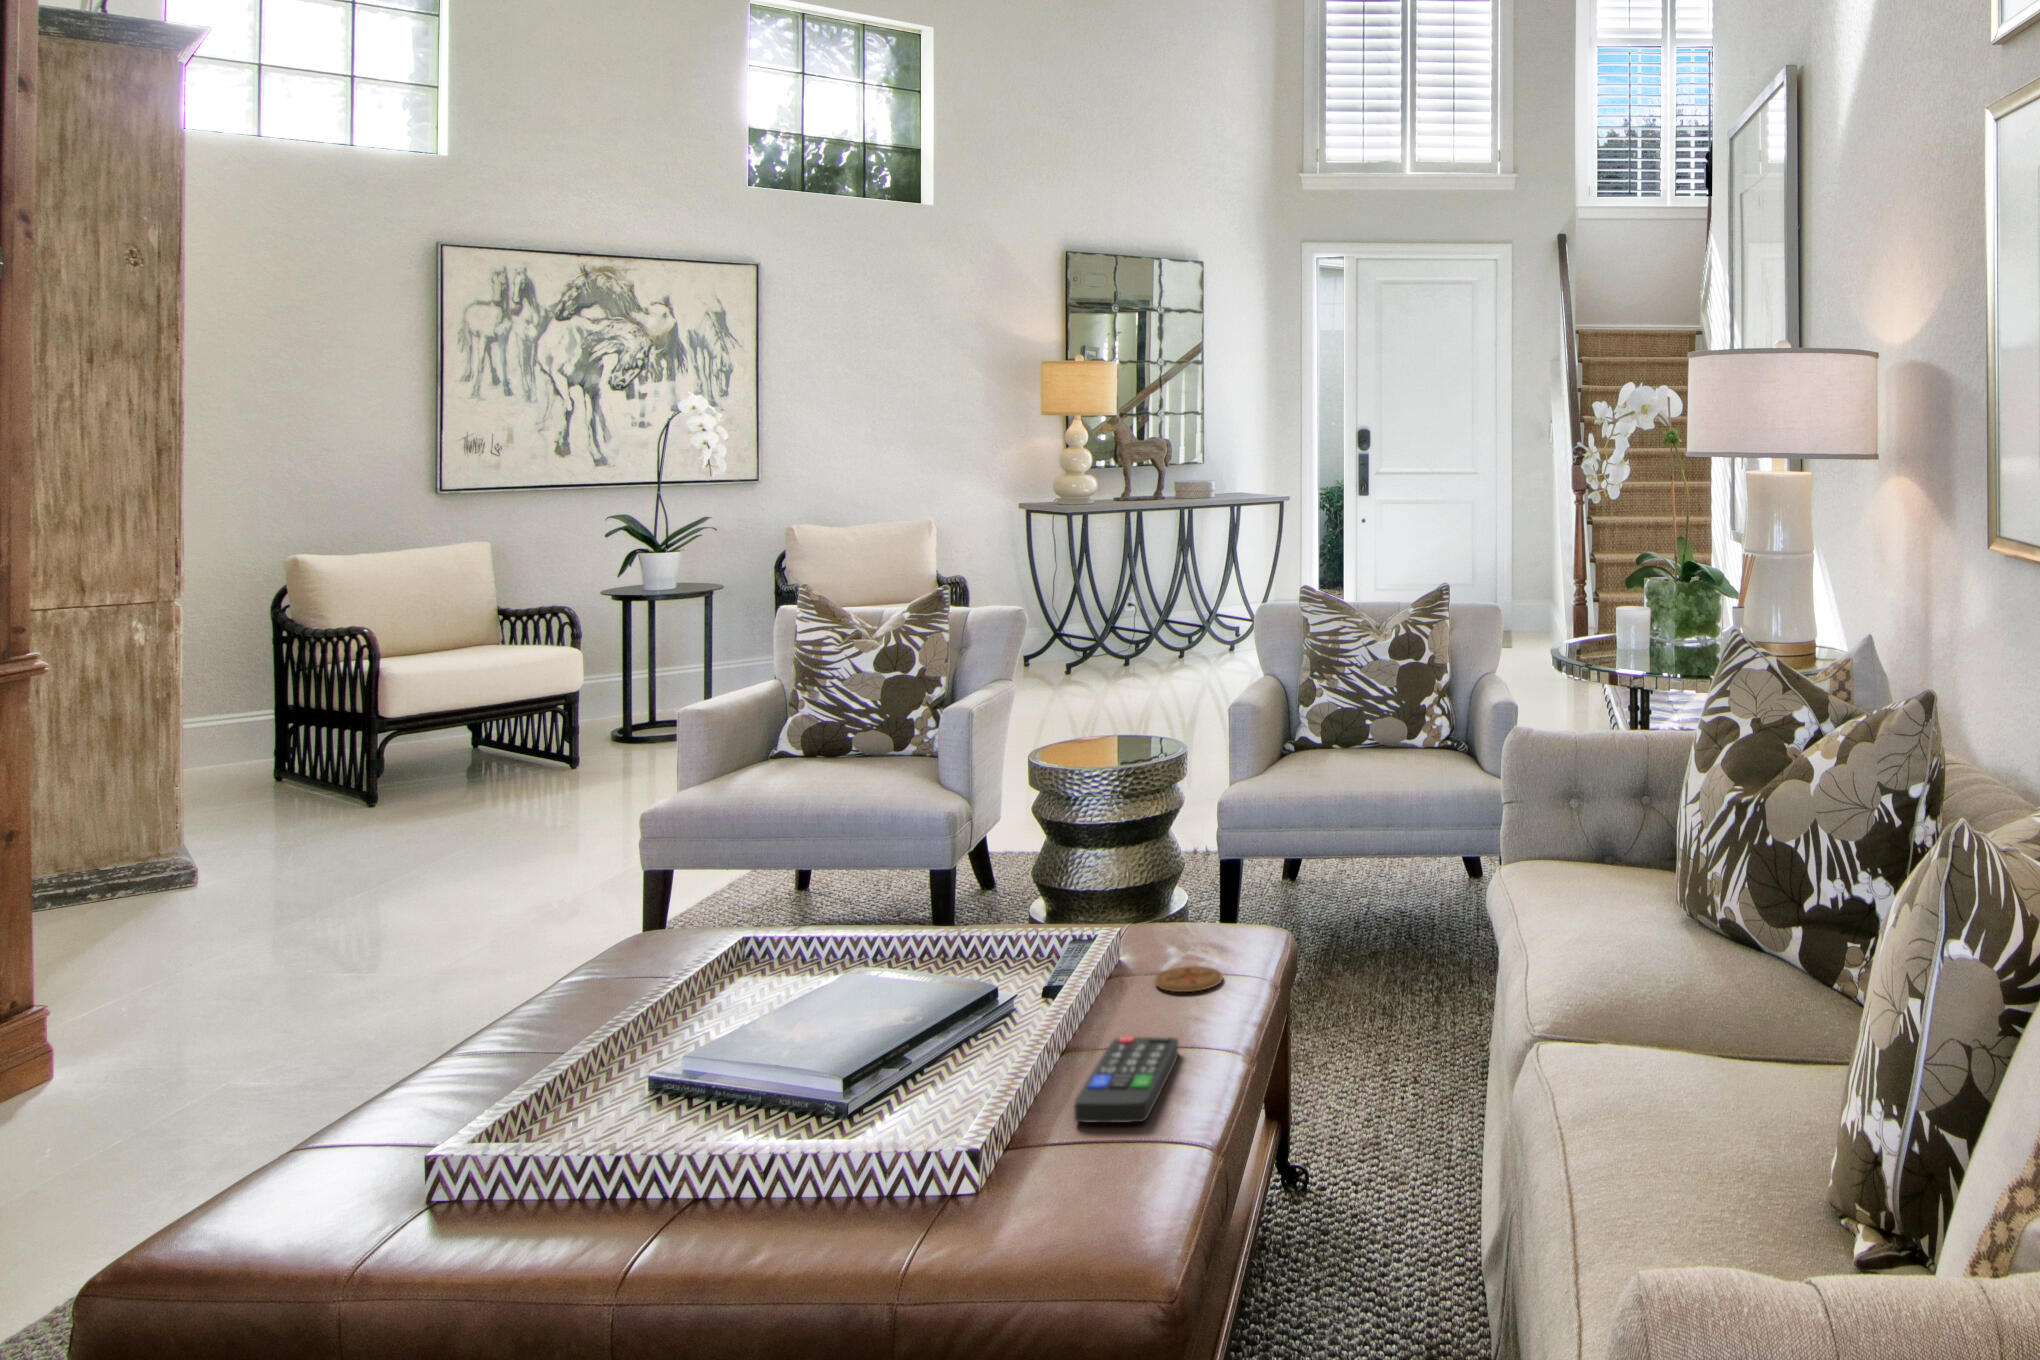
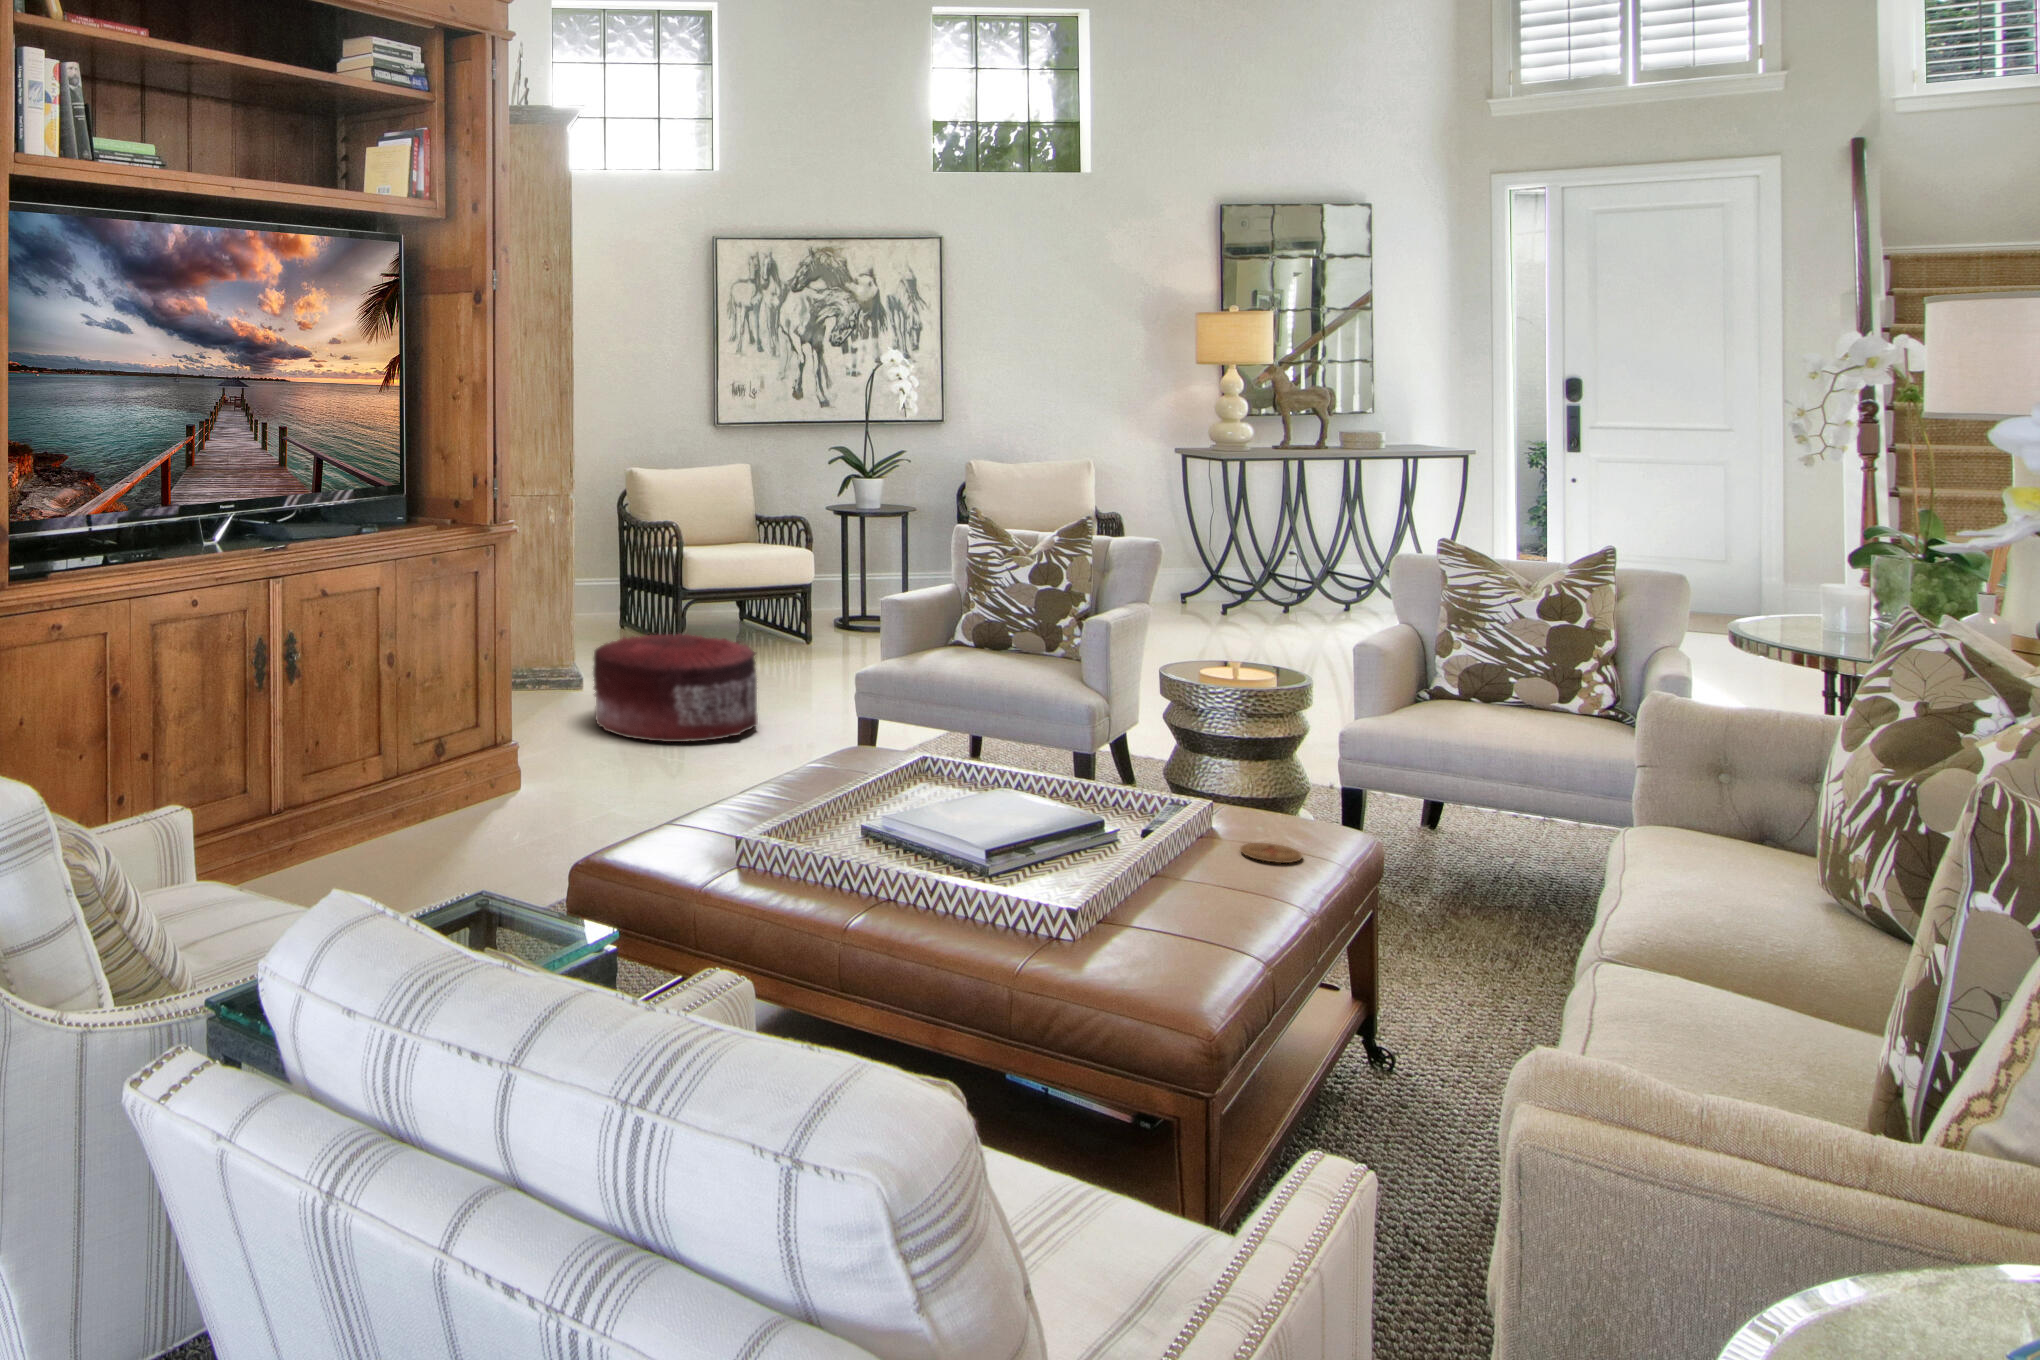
pouf: none [208,783,490,951] -> present [593,634,758,742]
remote control: present [1074,1036,1178,1123] -> none [1155,878,1250,937]

